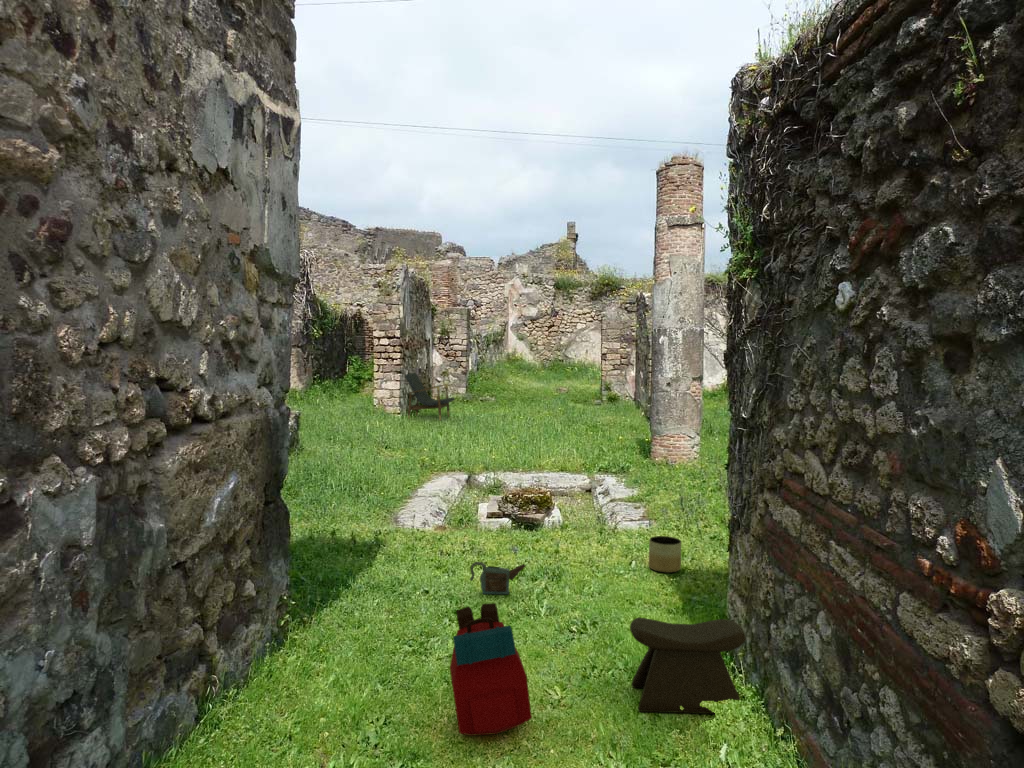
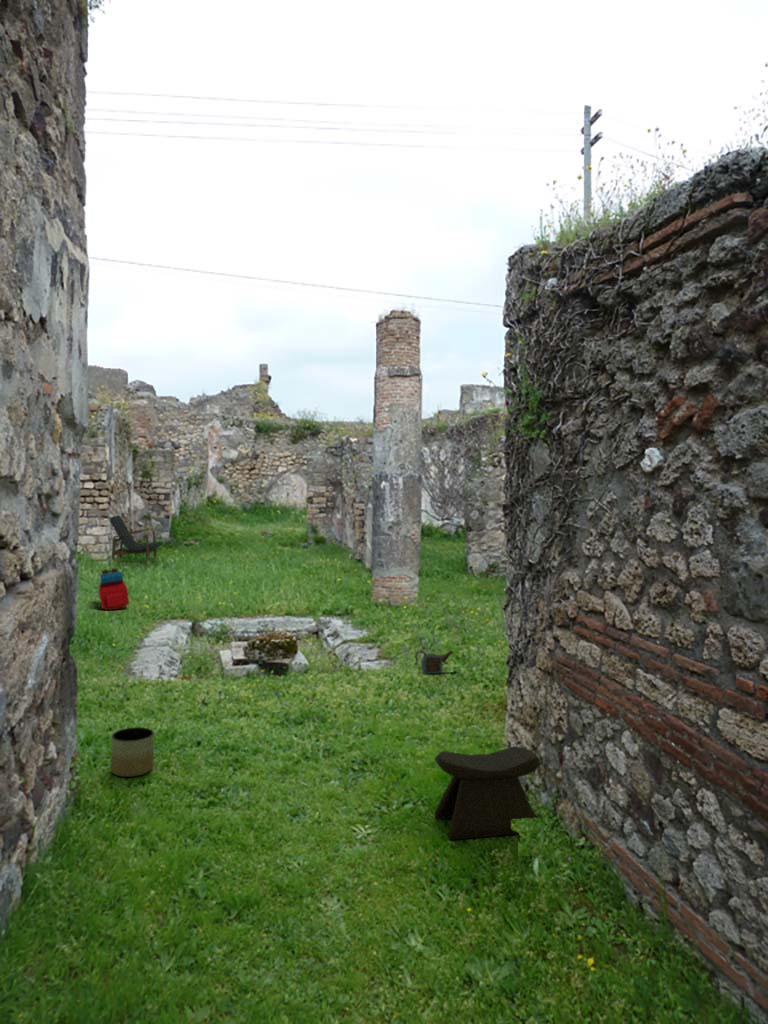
planter: present [648,536,681,573] -> present [111,727,154,777]
watering can: present [470,562,526,594] -> present [415,651,453,674]
backpack: present [450,603,532,736] -> present [99,568,129,610]

